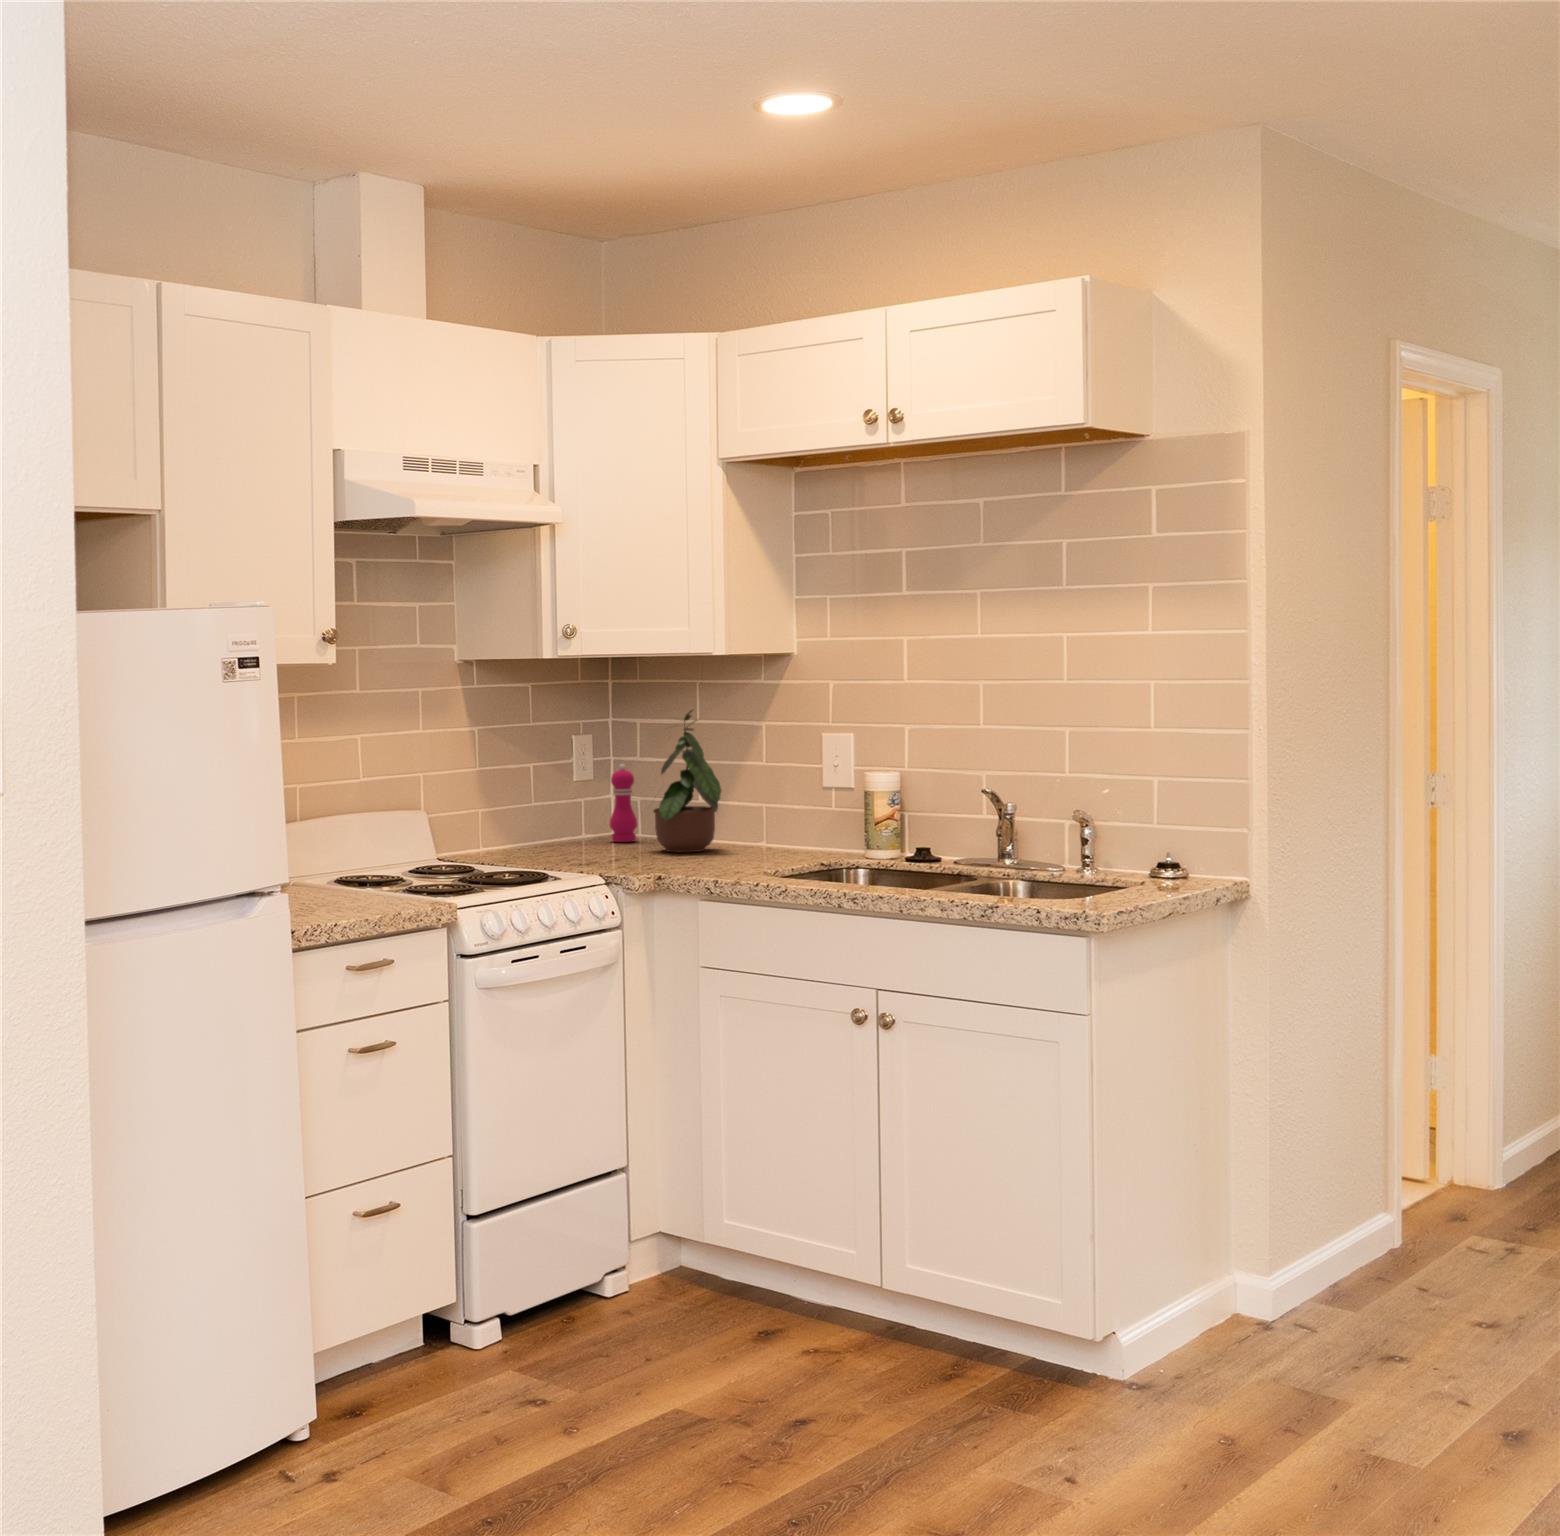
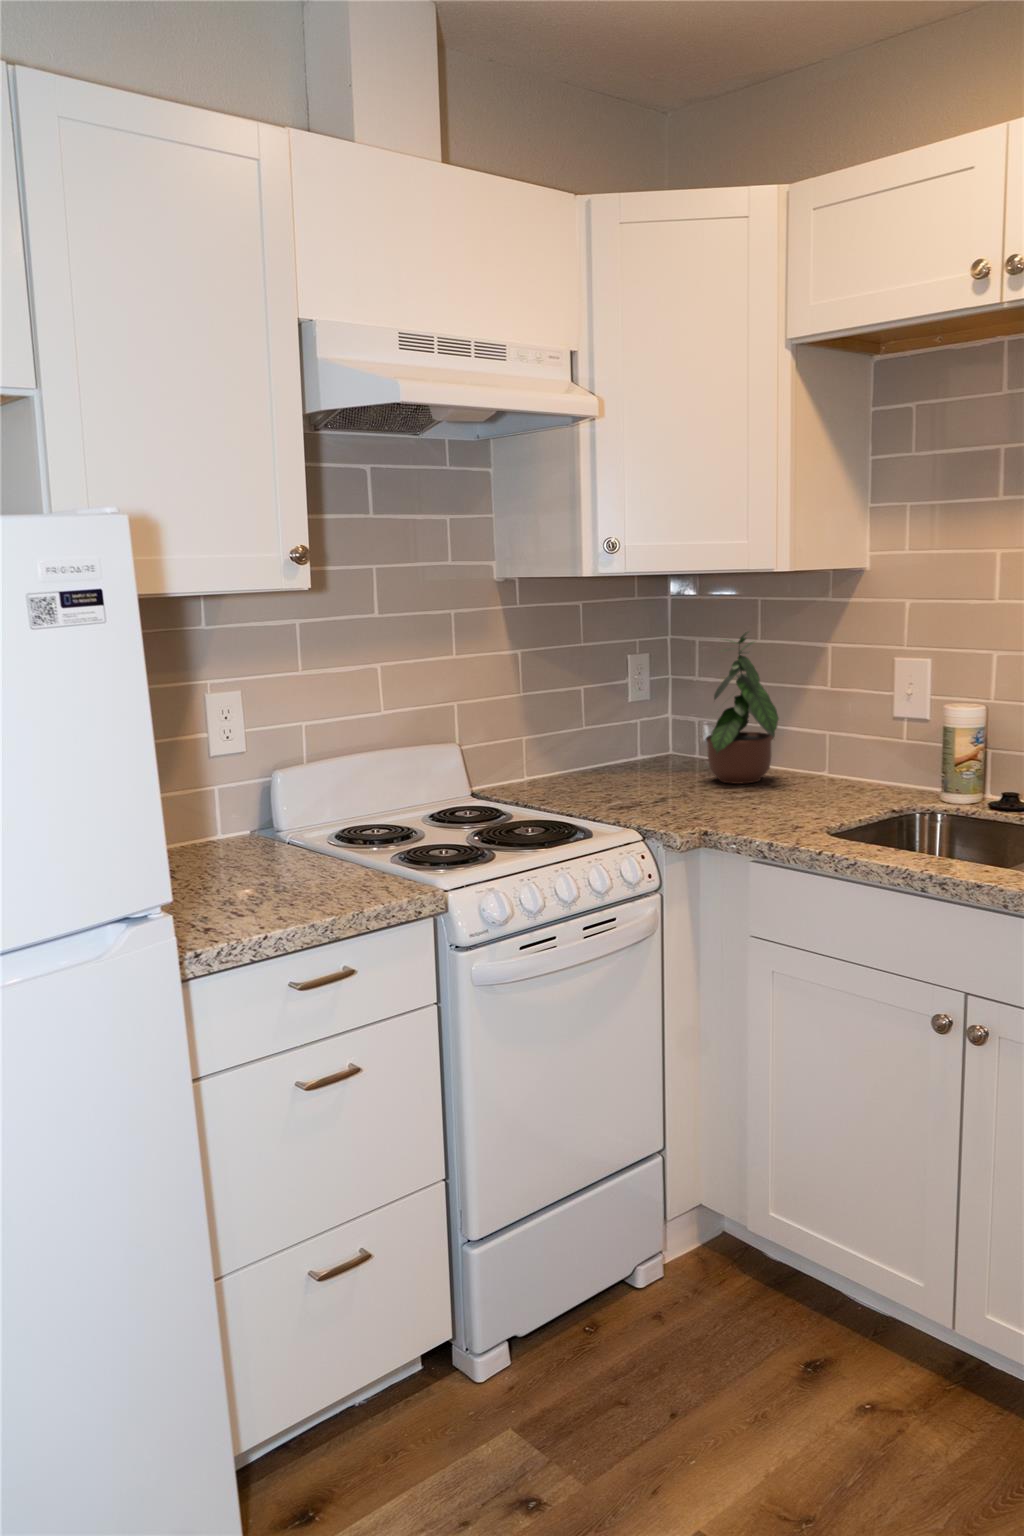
pepper mill: present [610,764,637,842] -> none [664,684,692,764]

